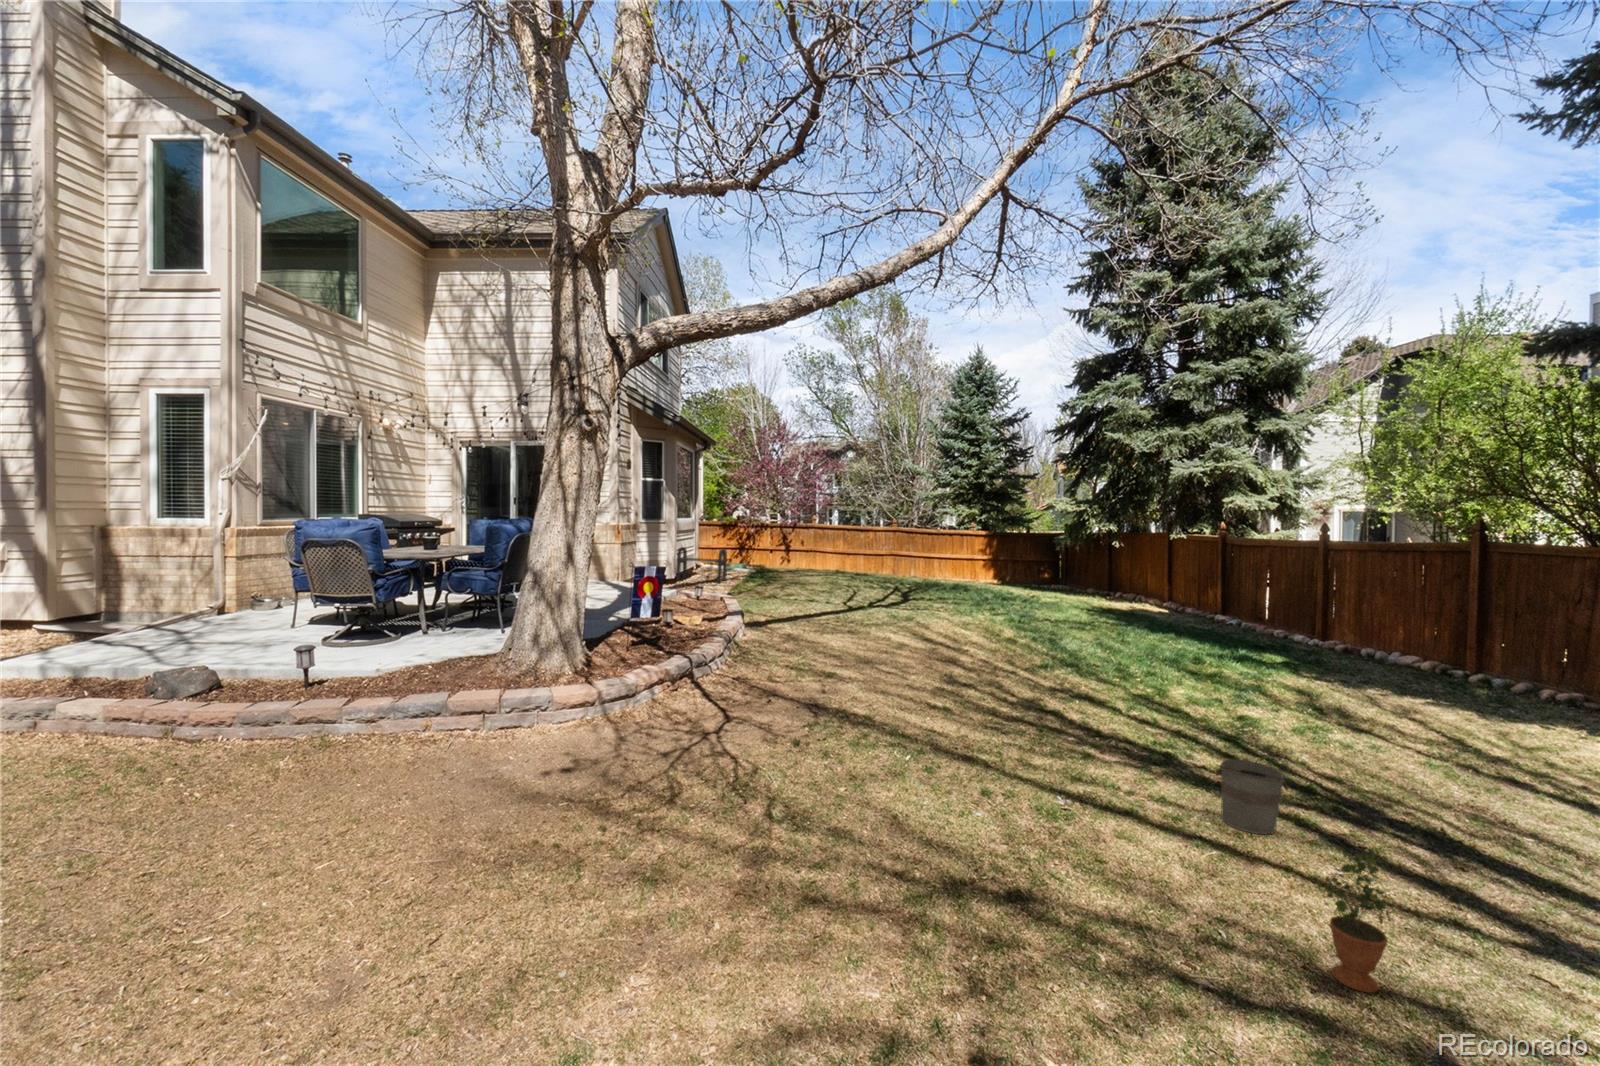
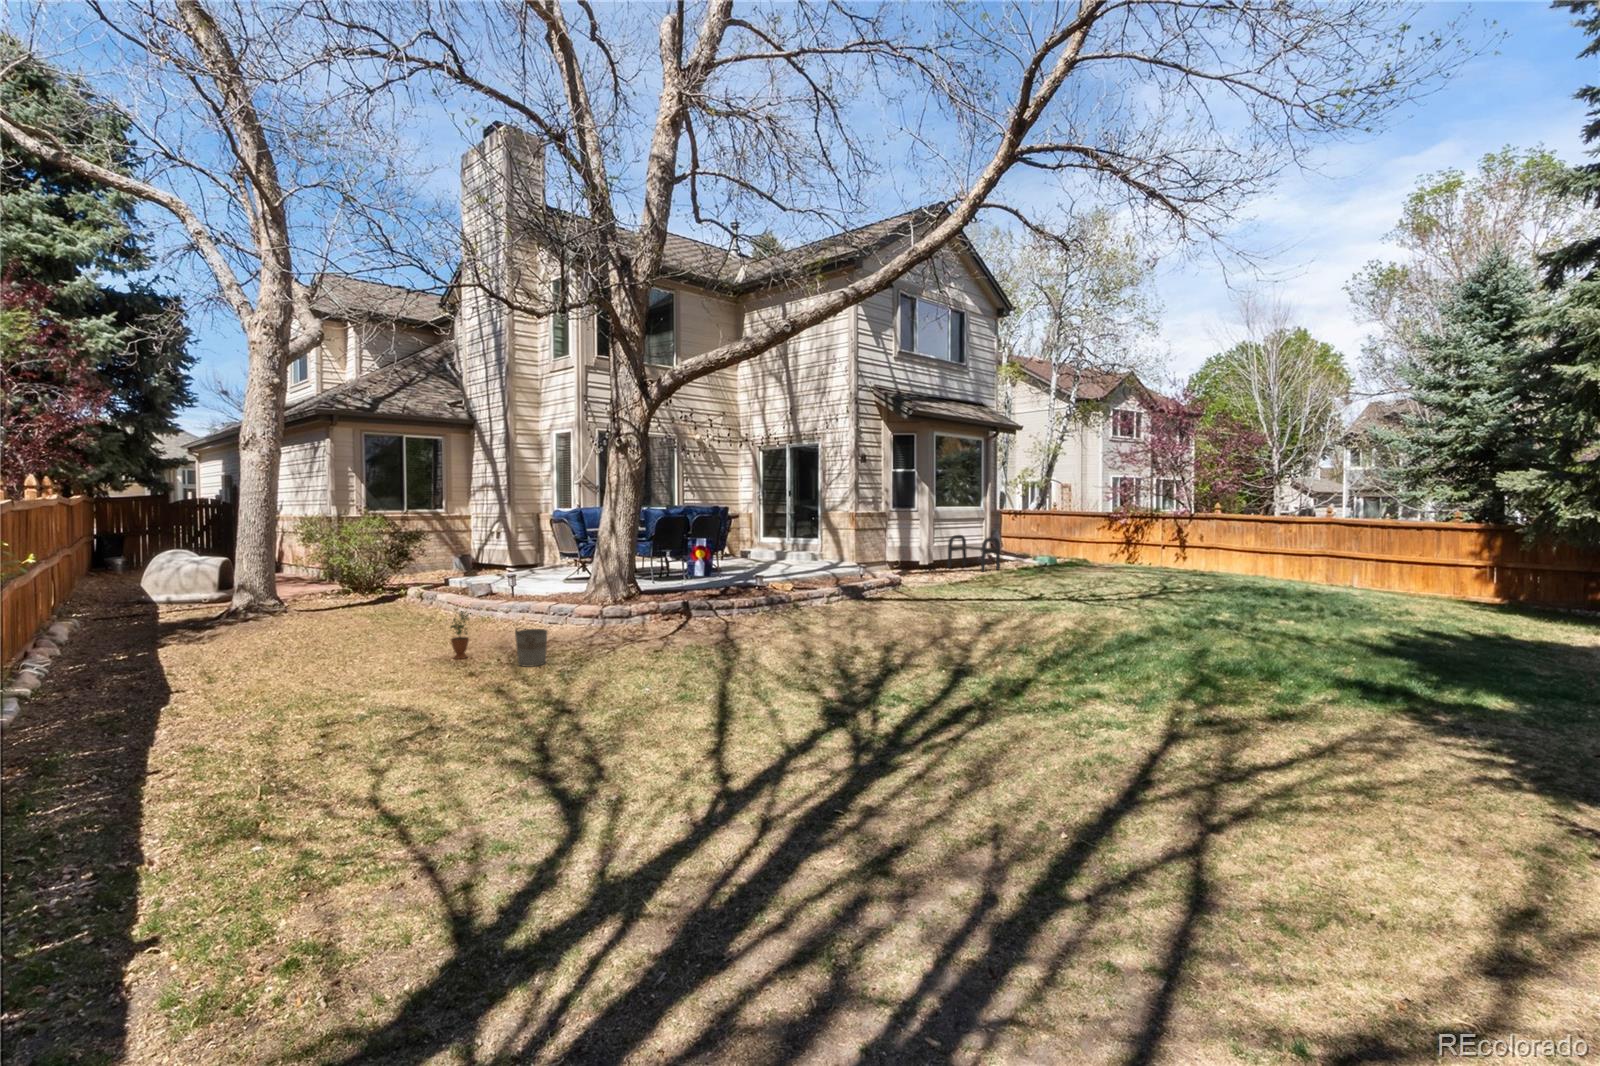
bucket: present [1216,759,1288,835] -> present [515,629,547,667]
potted plant: present [1325,850,1390,993] -> present [450,611,471,659]

